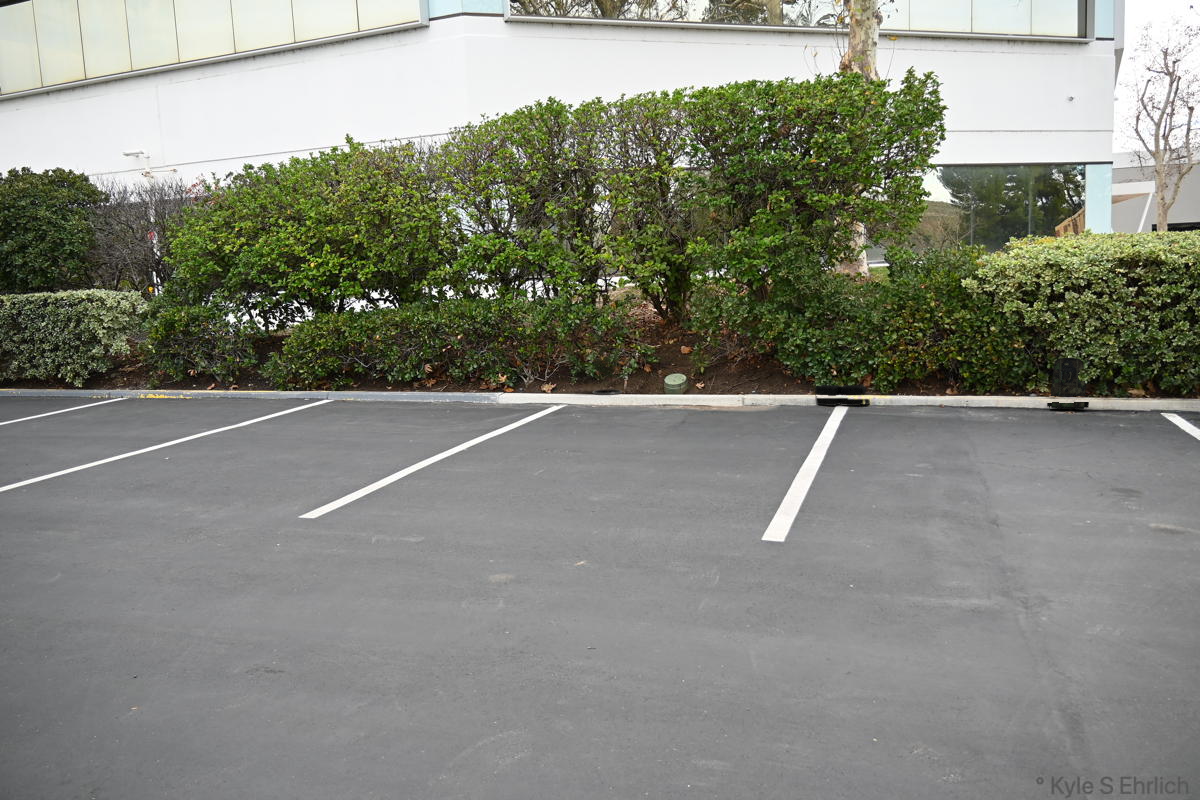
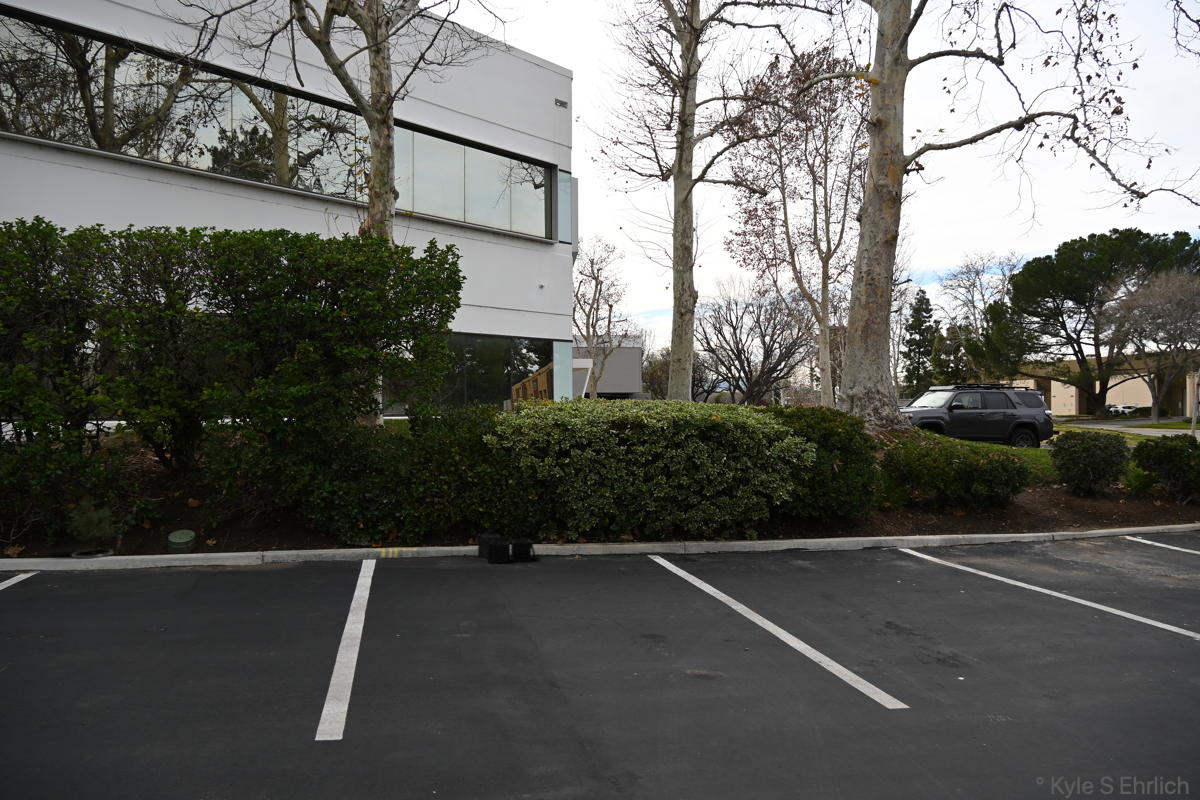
backpack: present [1047,358,1089,410] -> none [558,508,593,558]
storage bin: present [815,383,870,406] -> present [478,534,536,563]

